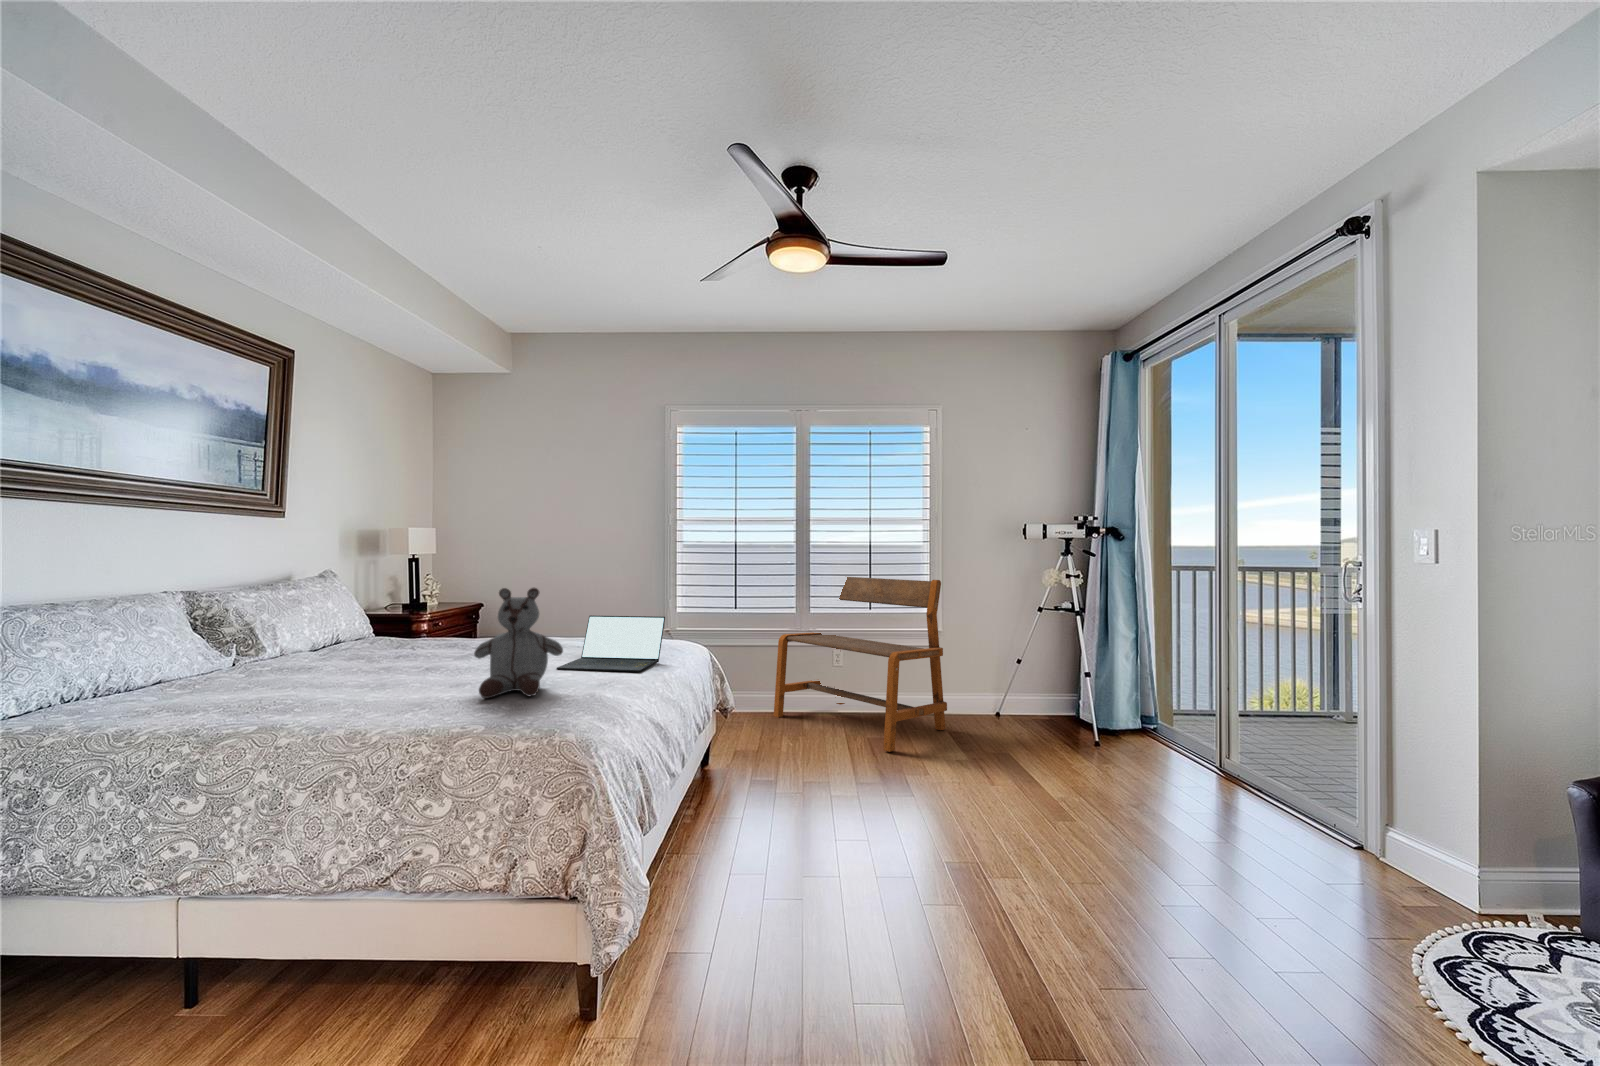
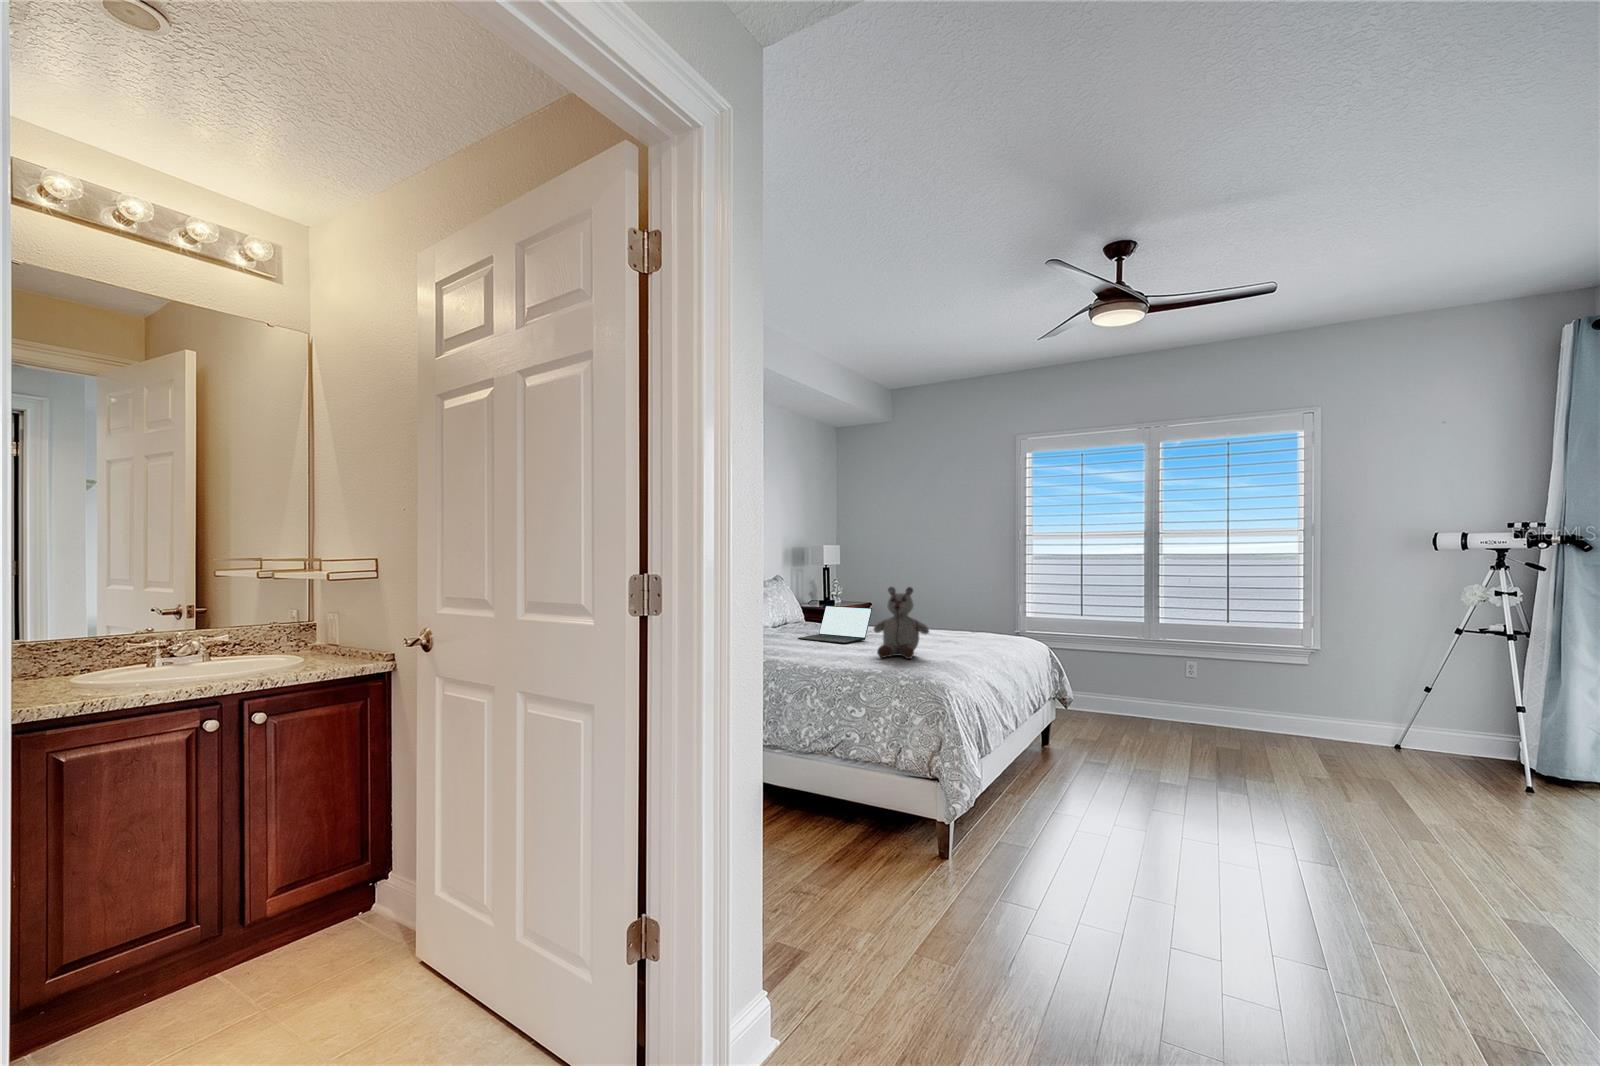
bench: present [774,577,947,752] -> none [1125,586,1318,760]
laptop: present [557,615,665,672] -> present [798,606,872,643]

